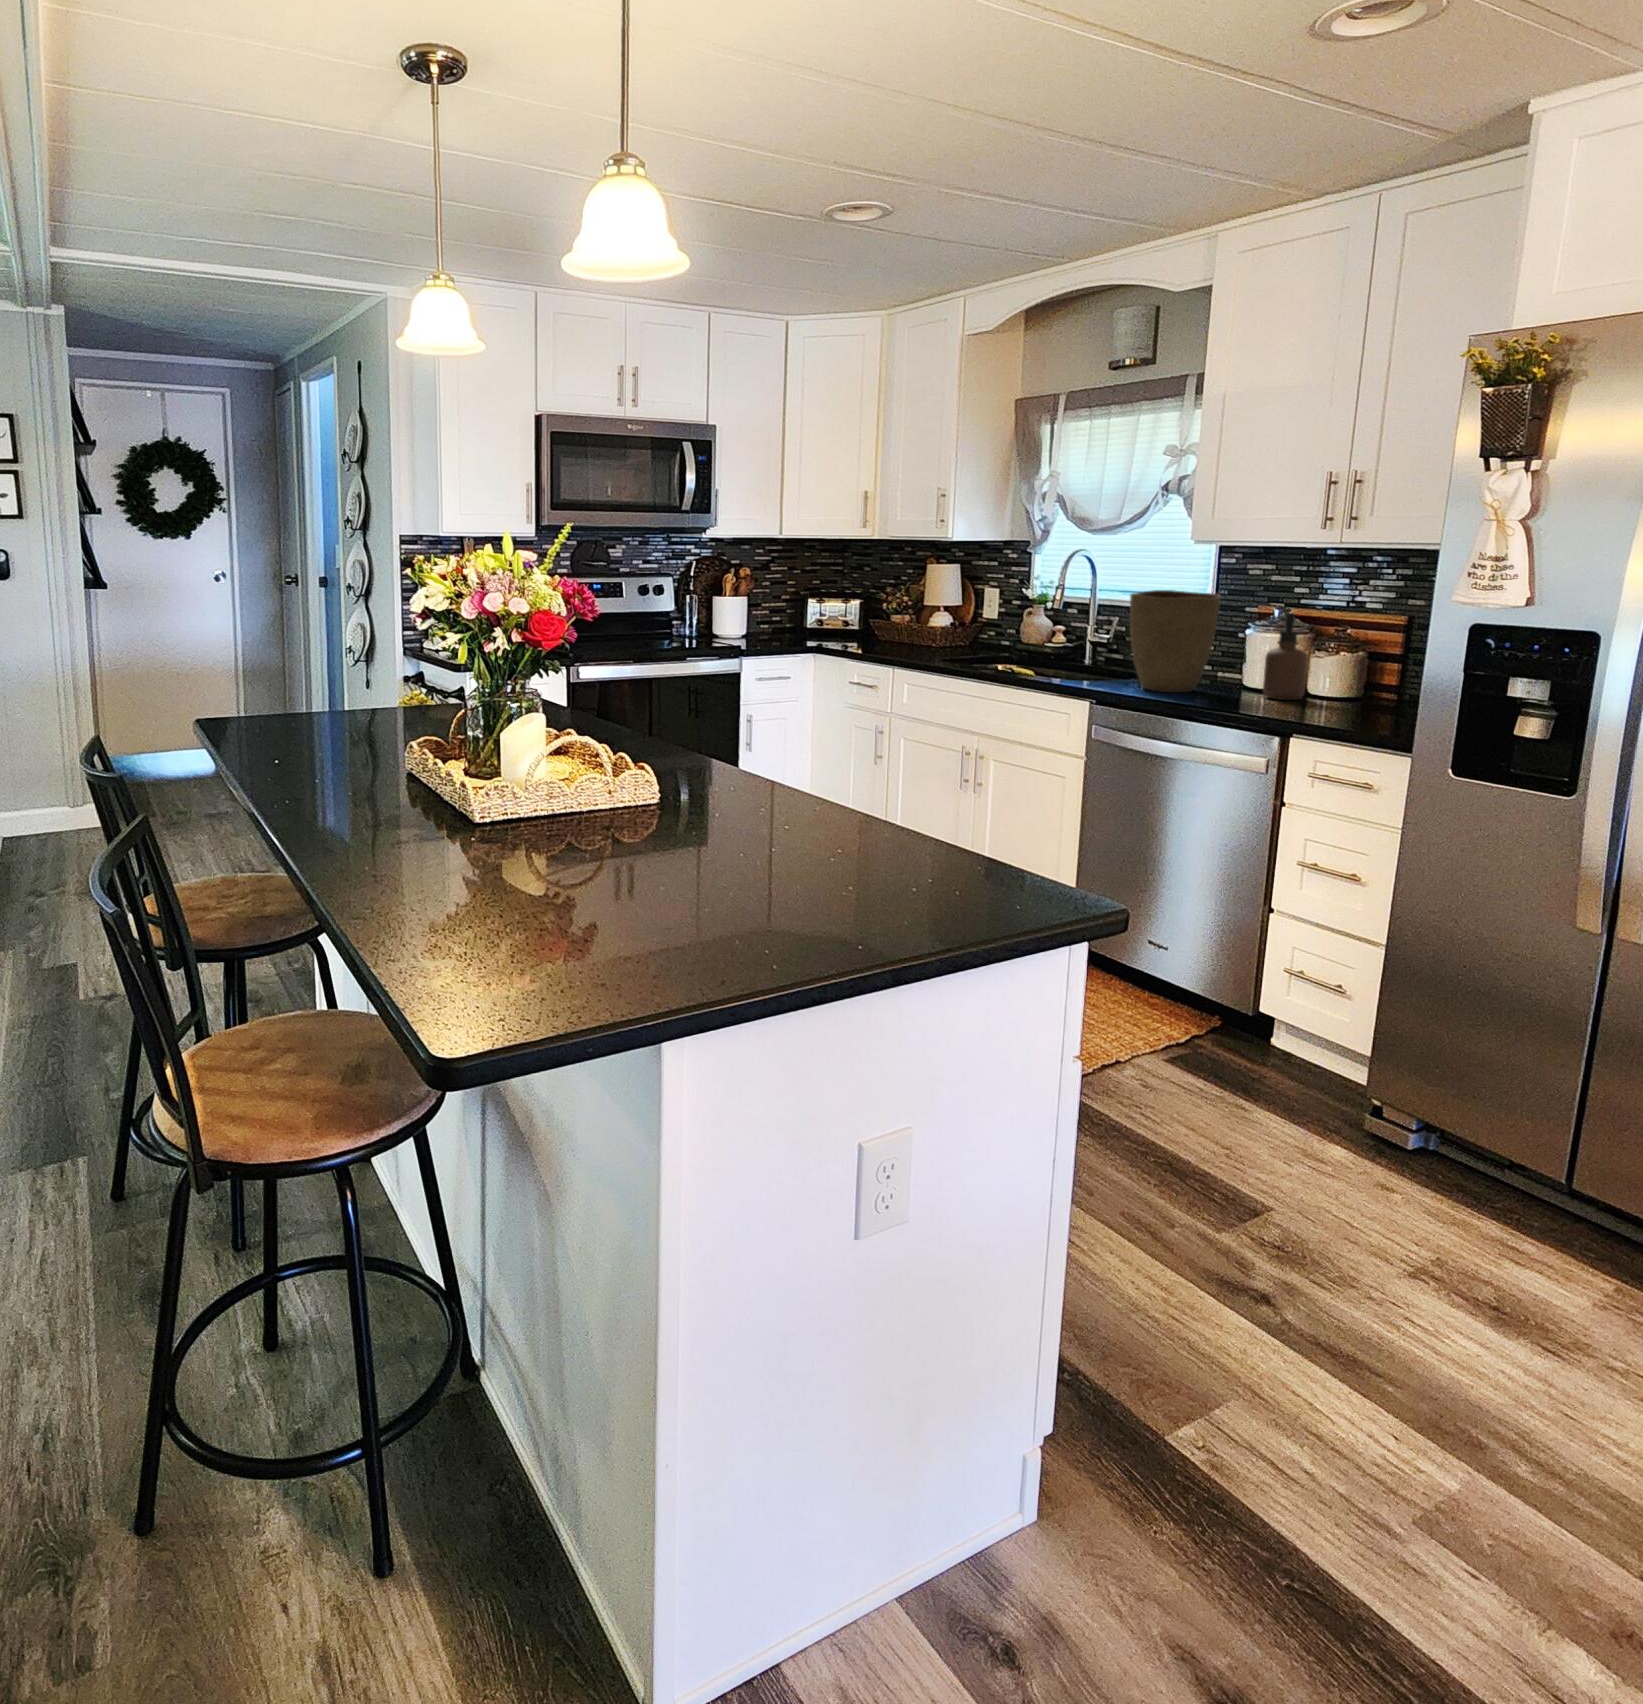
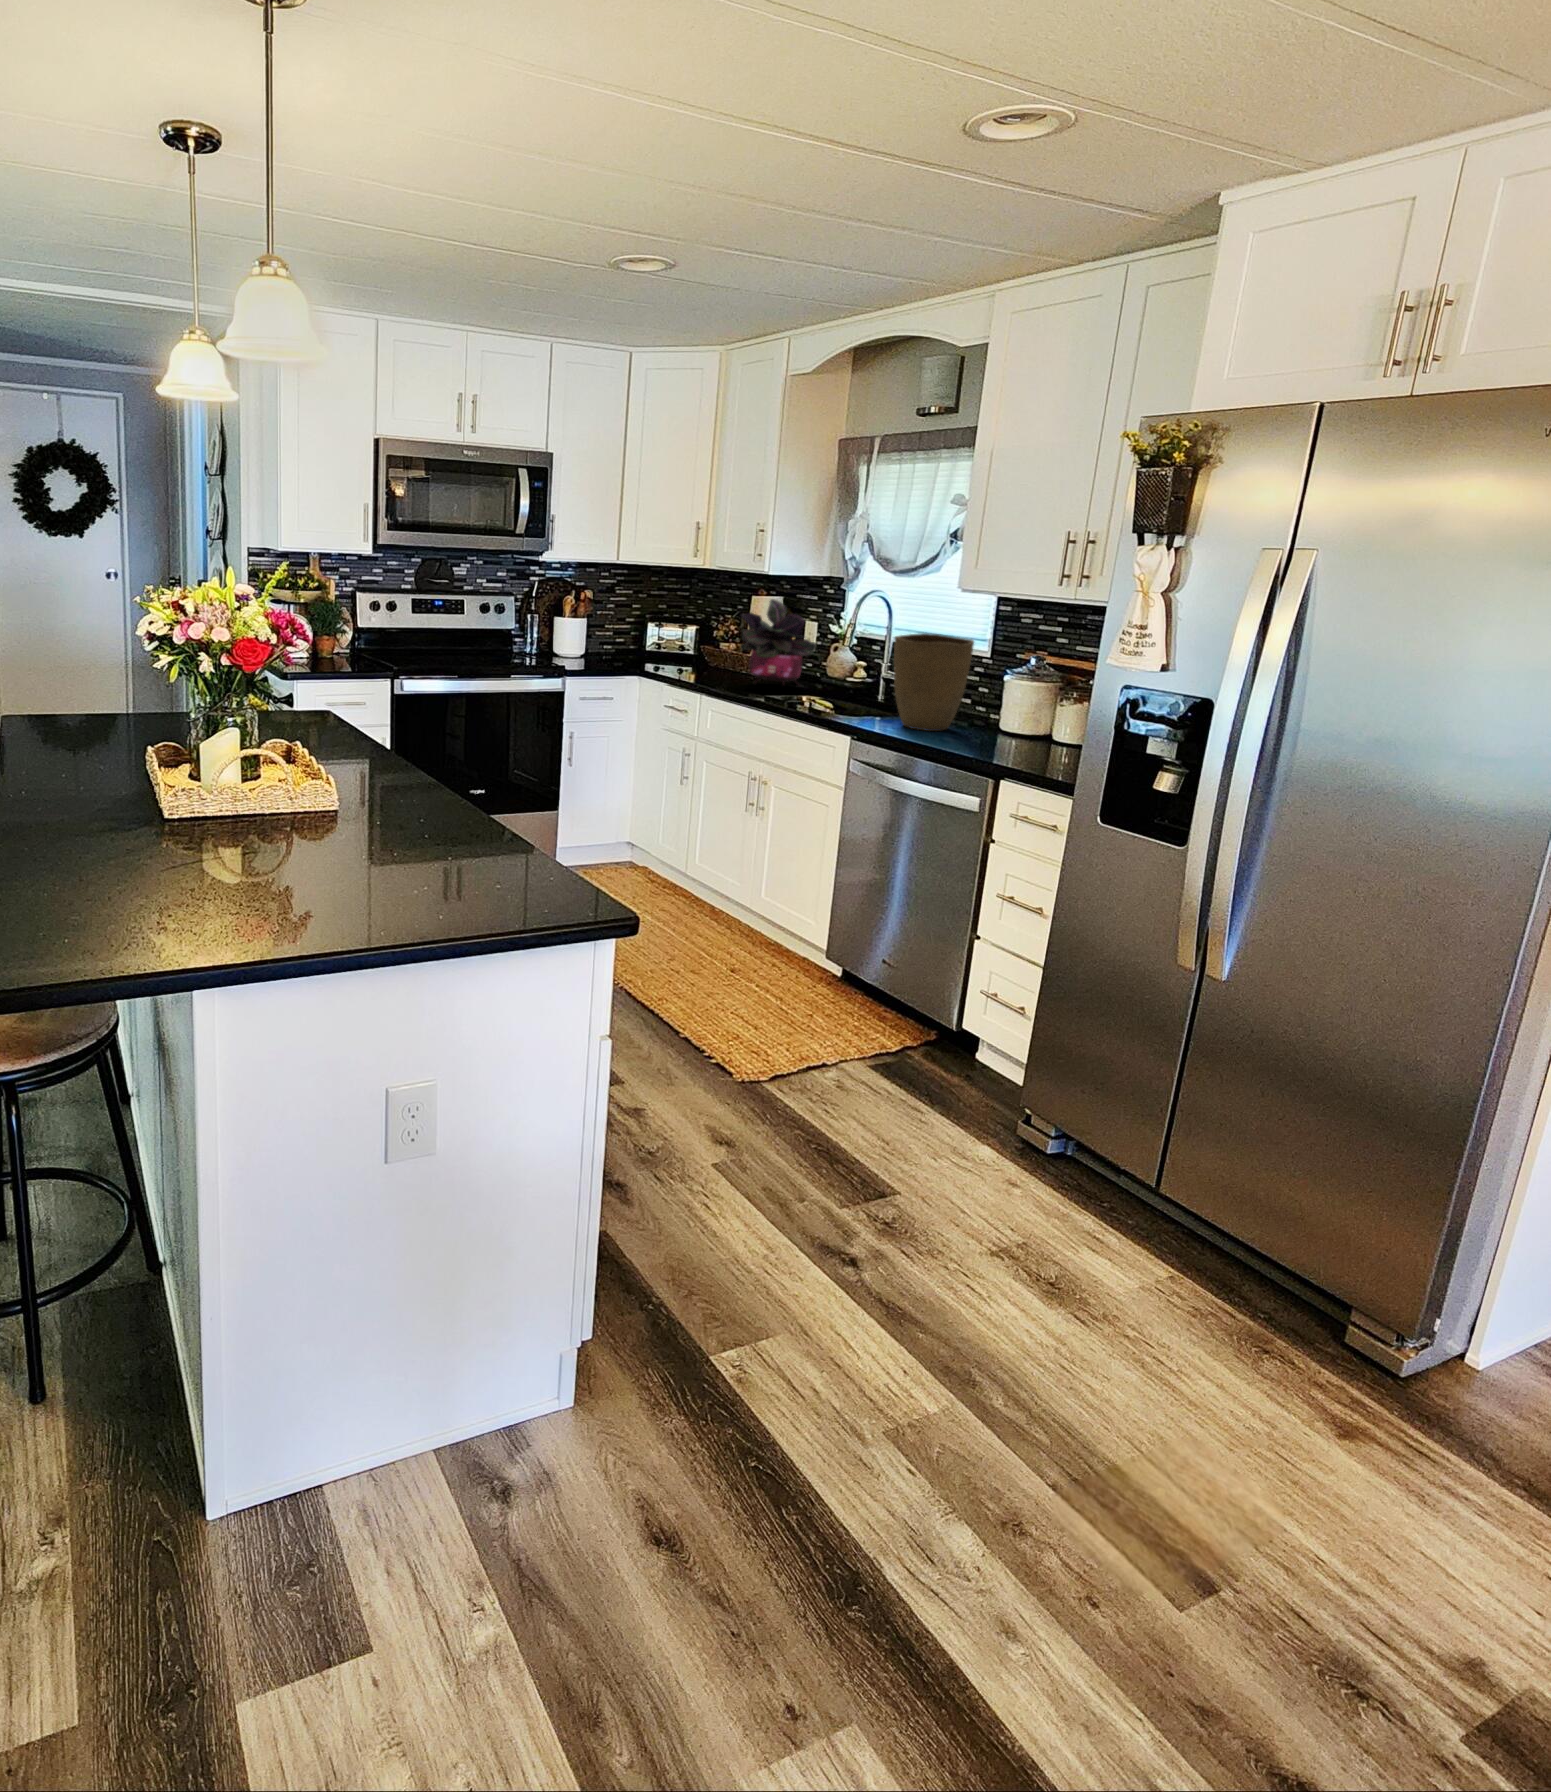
potted plant: none [925,565,1010,657] -> present [741,599,817,687]
soap dispenser: present [1263,613,1308,700] -> none [1004,661,1044,743]

